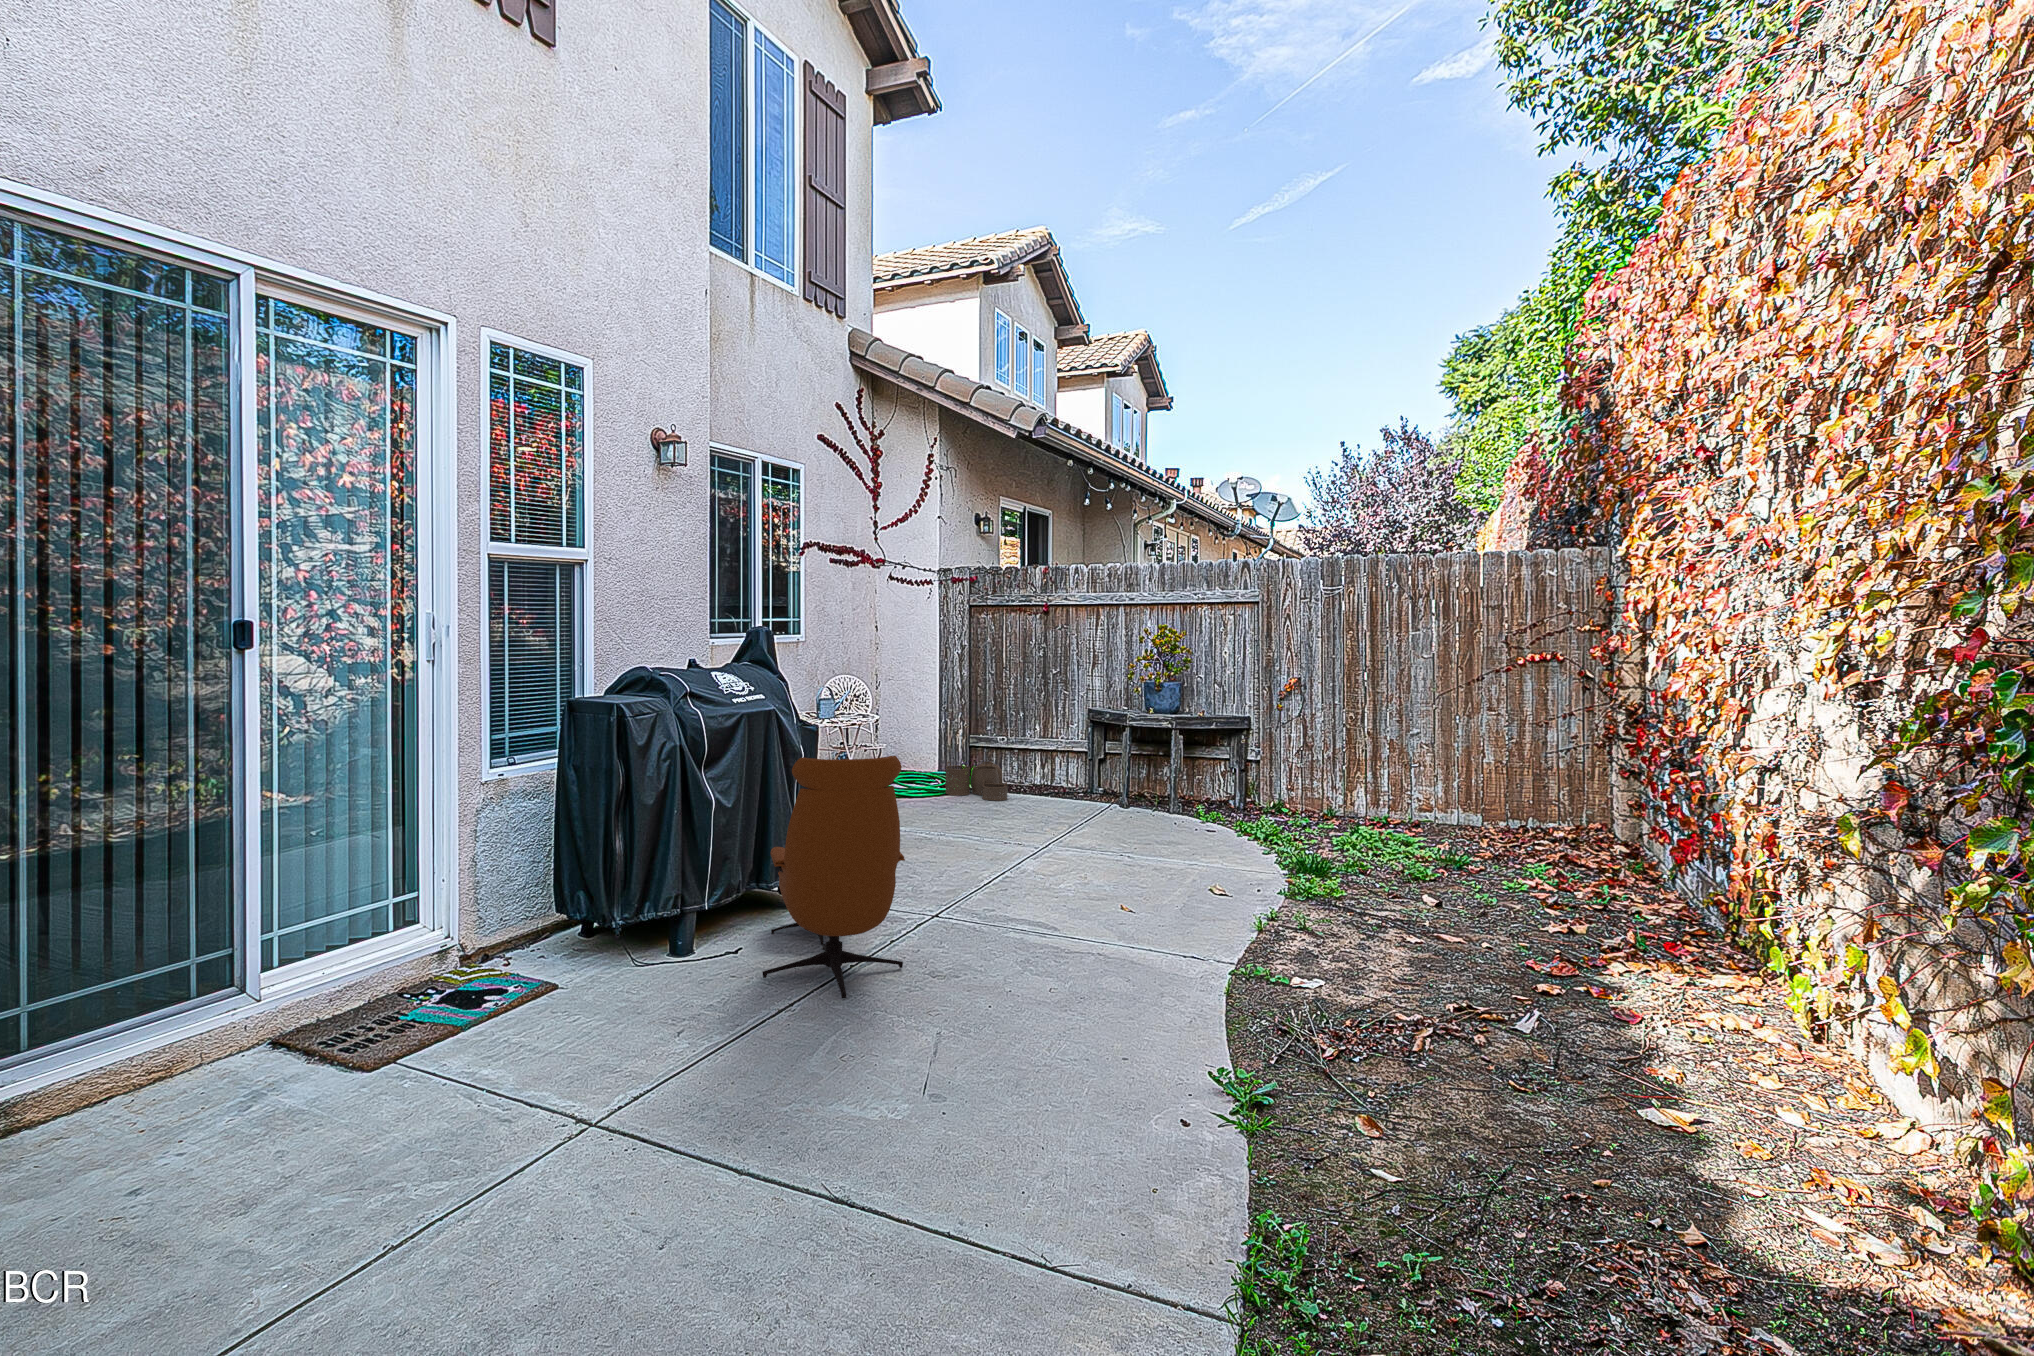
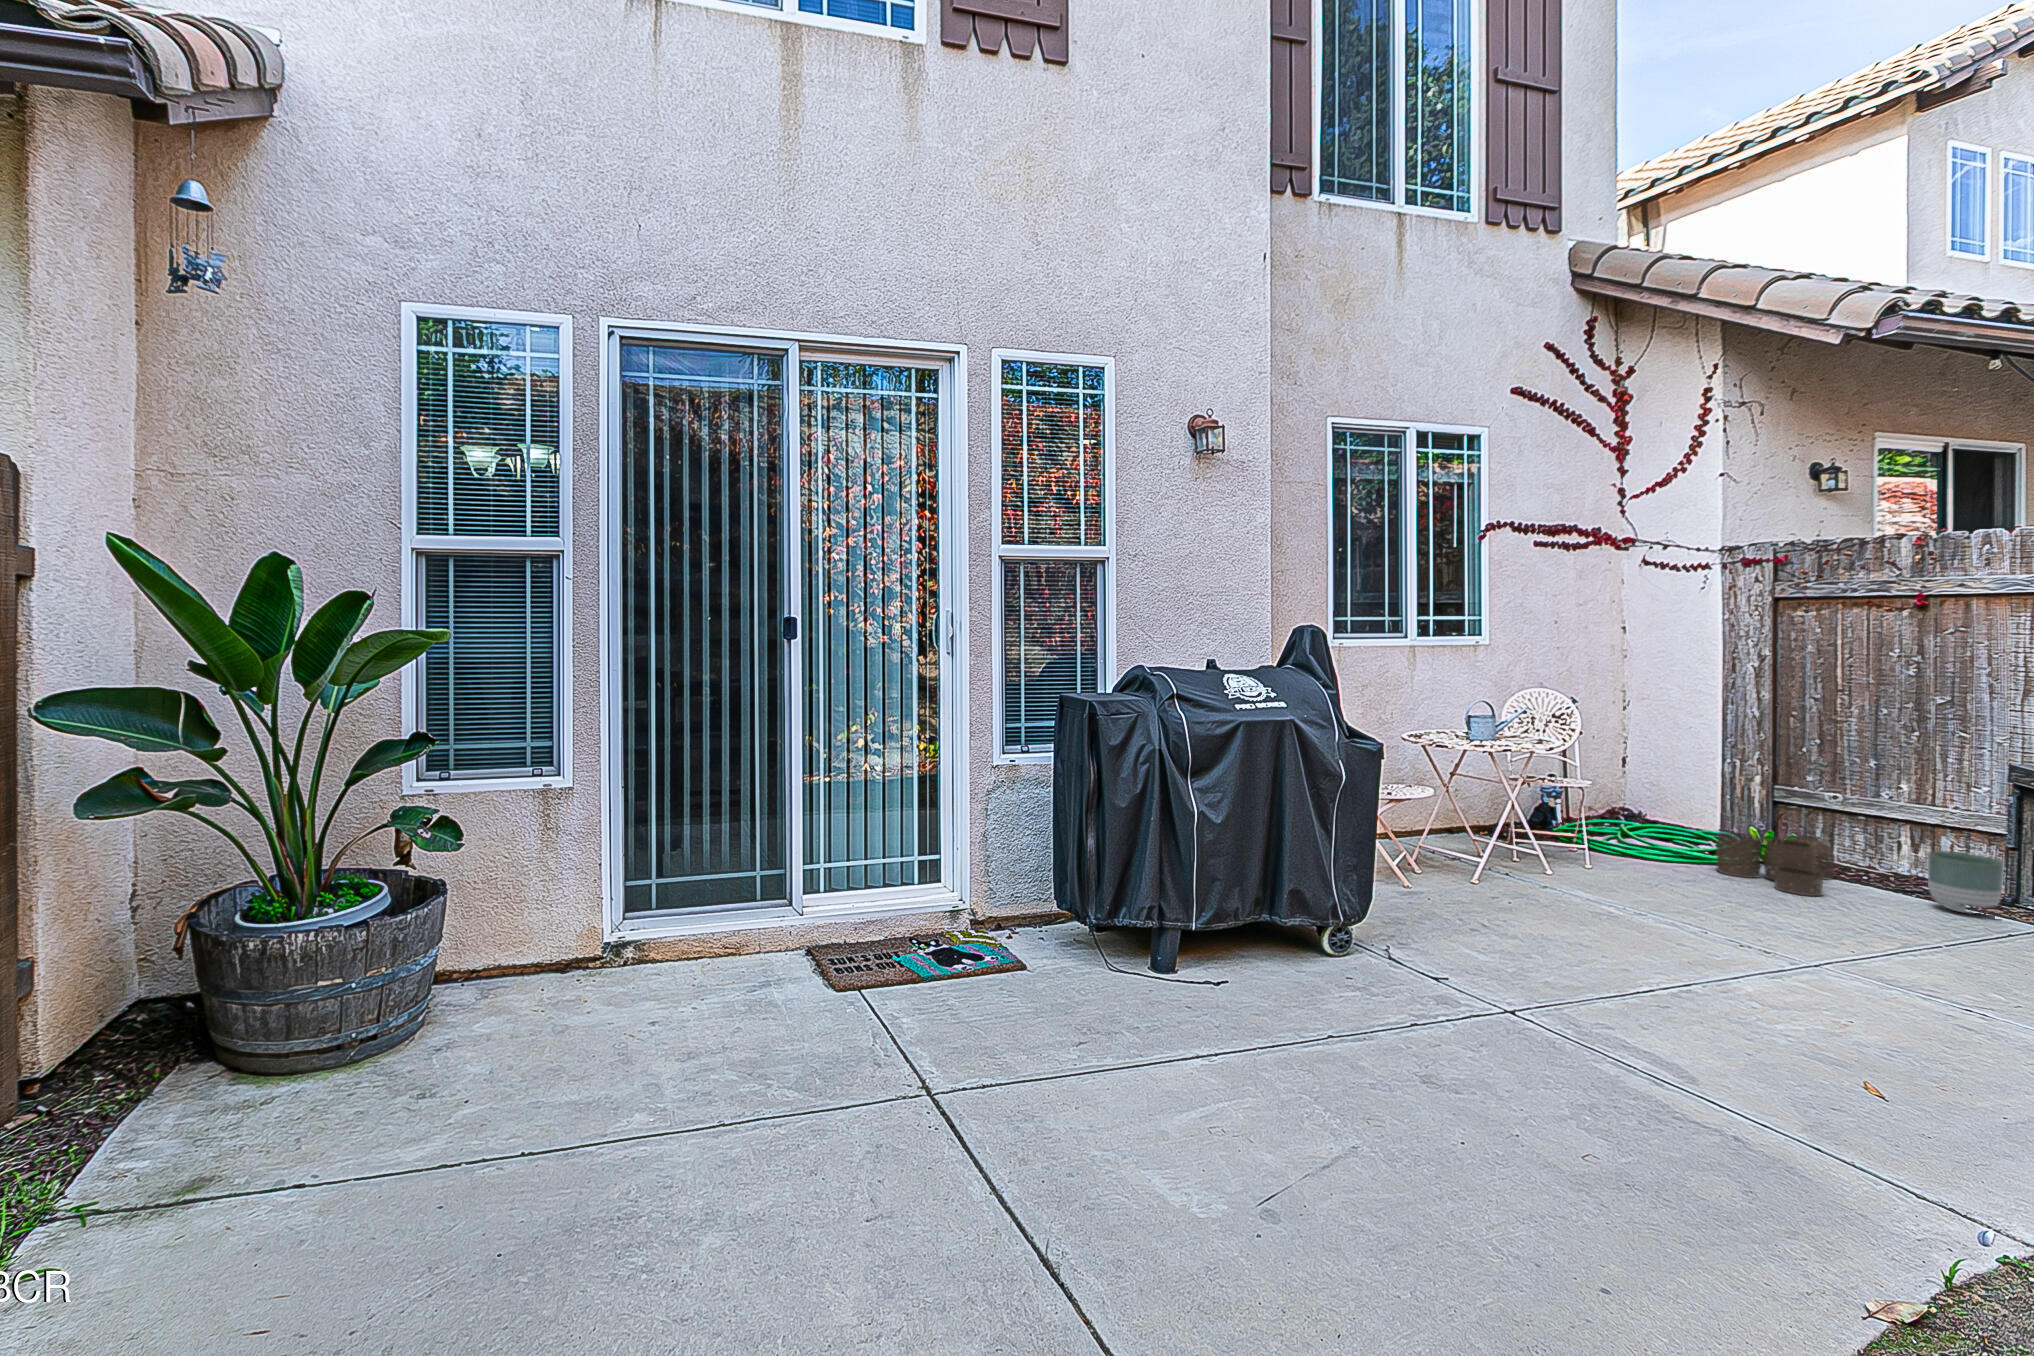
lounge chair: present [762,756,905,998] -> none [1204,782,1381,1068]
planter: none [1054,759,1087,796] -> present [1928,851,2003,913]

